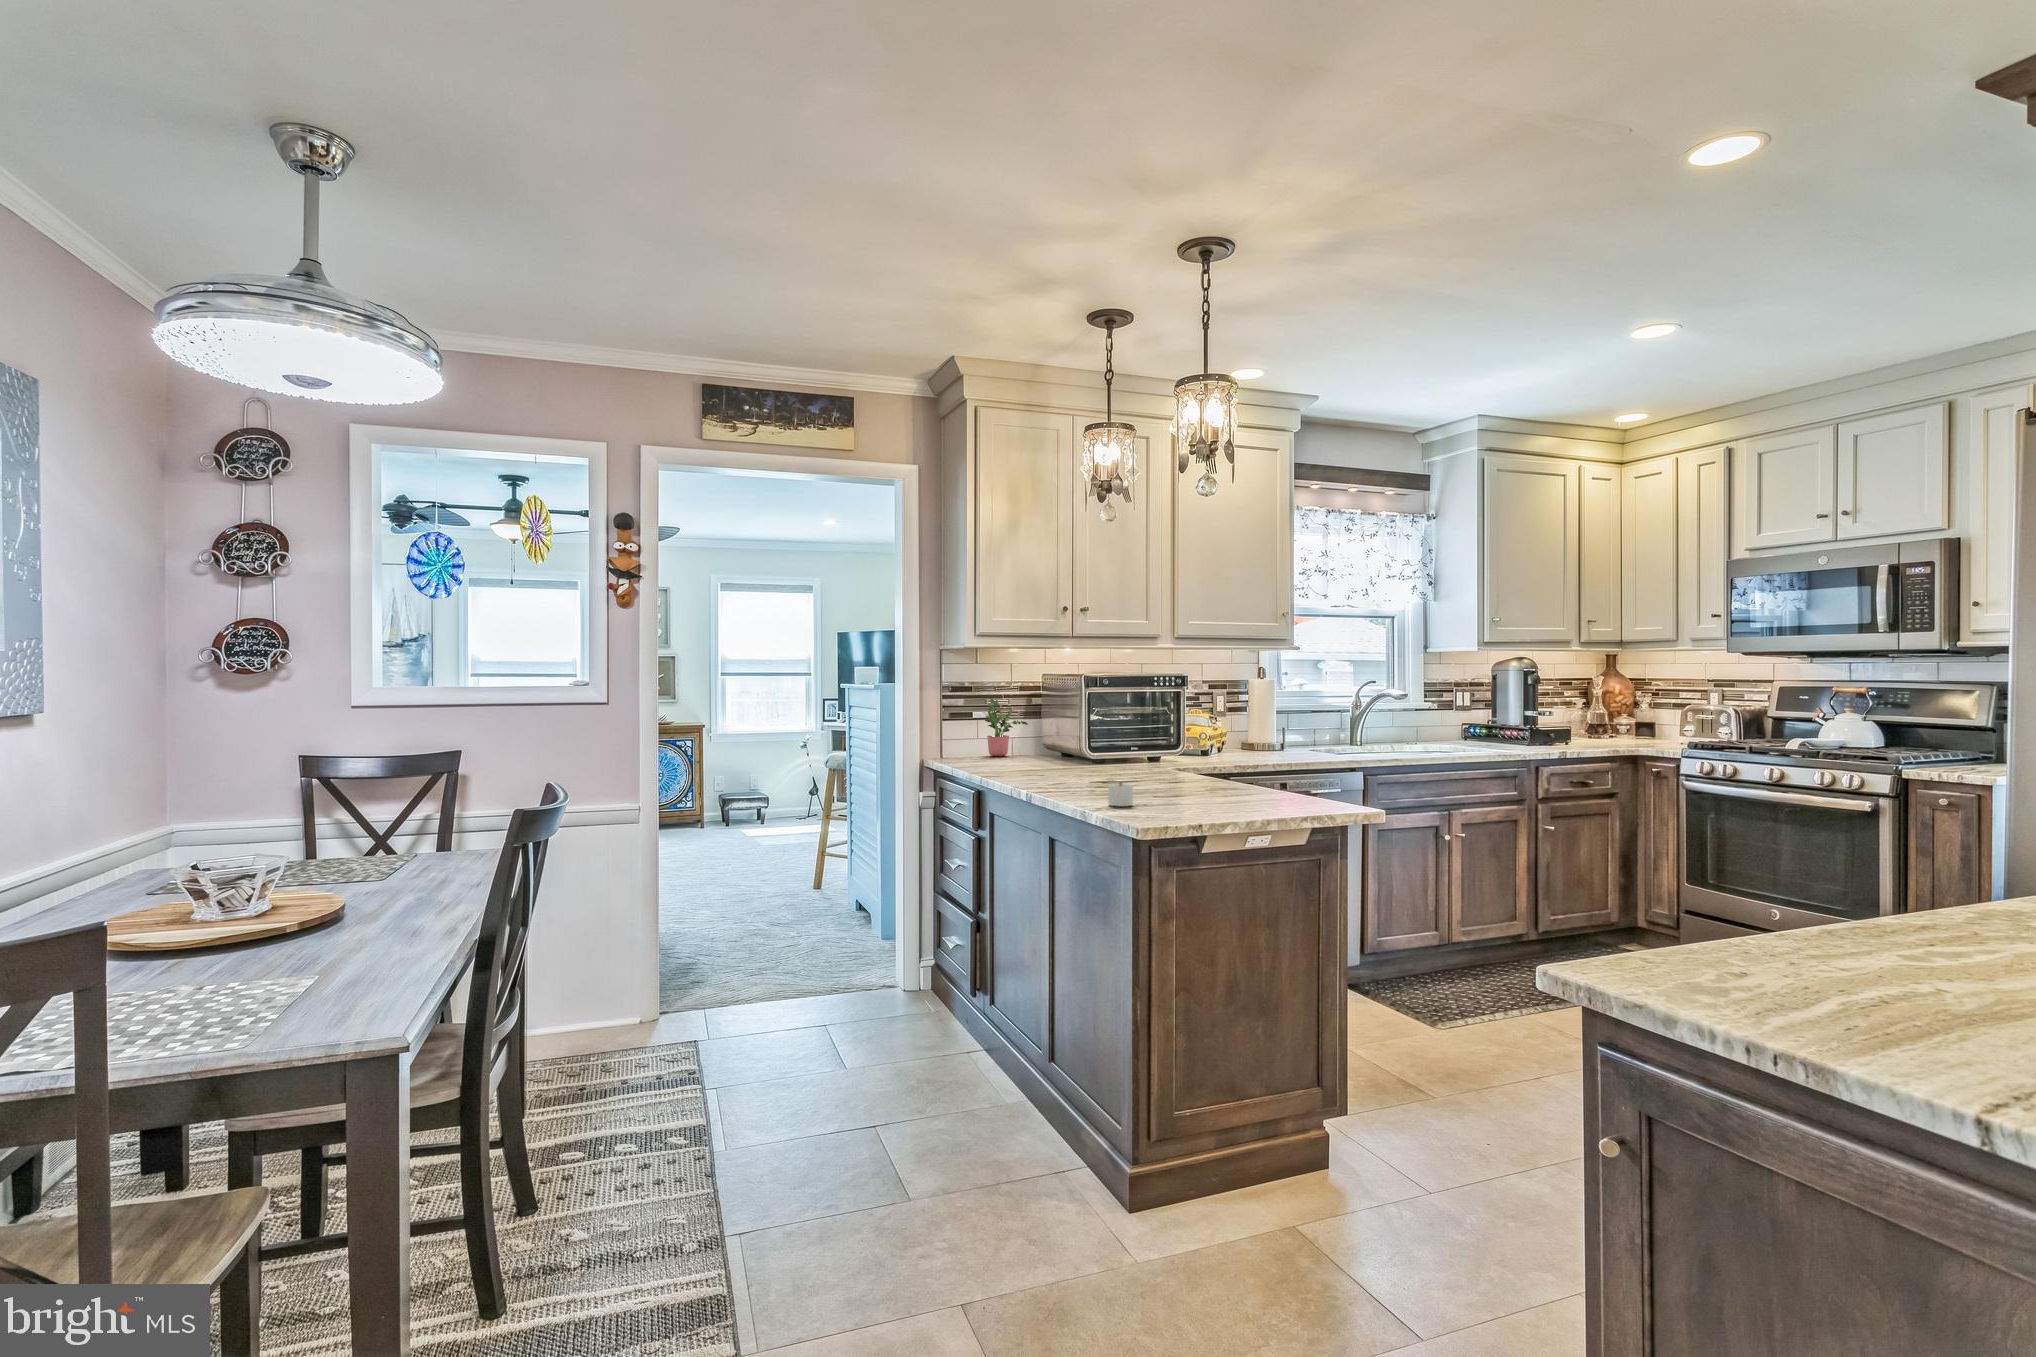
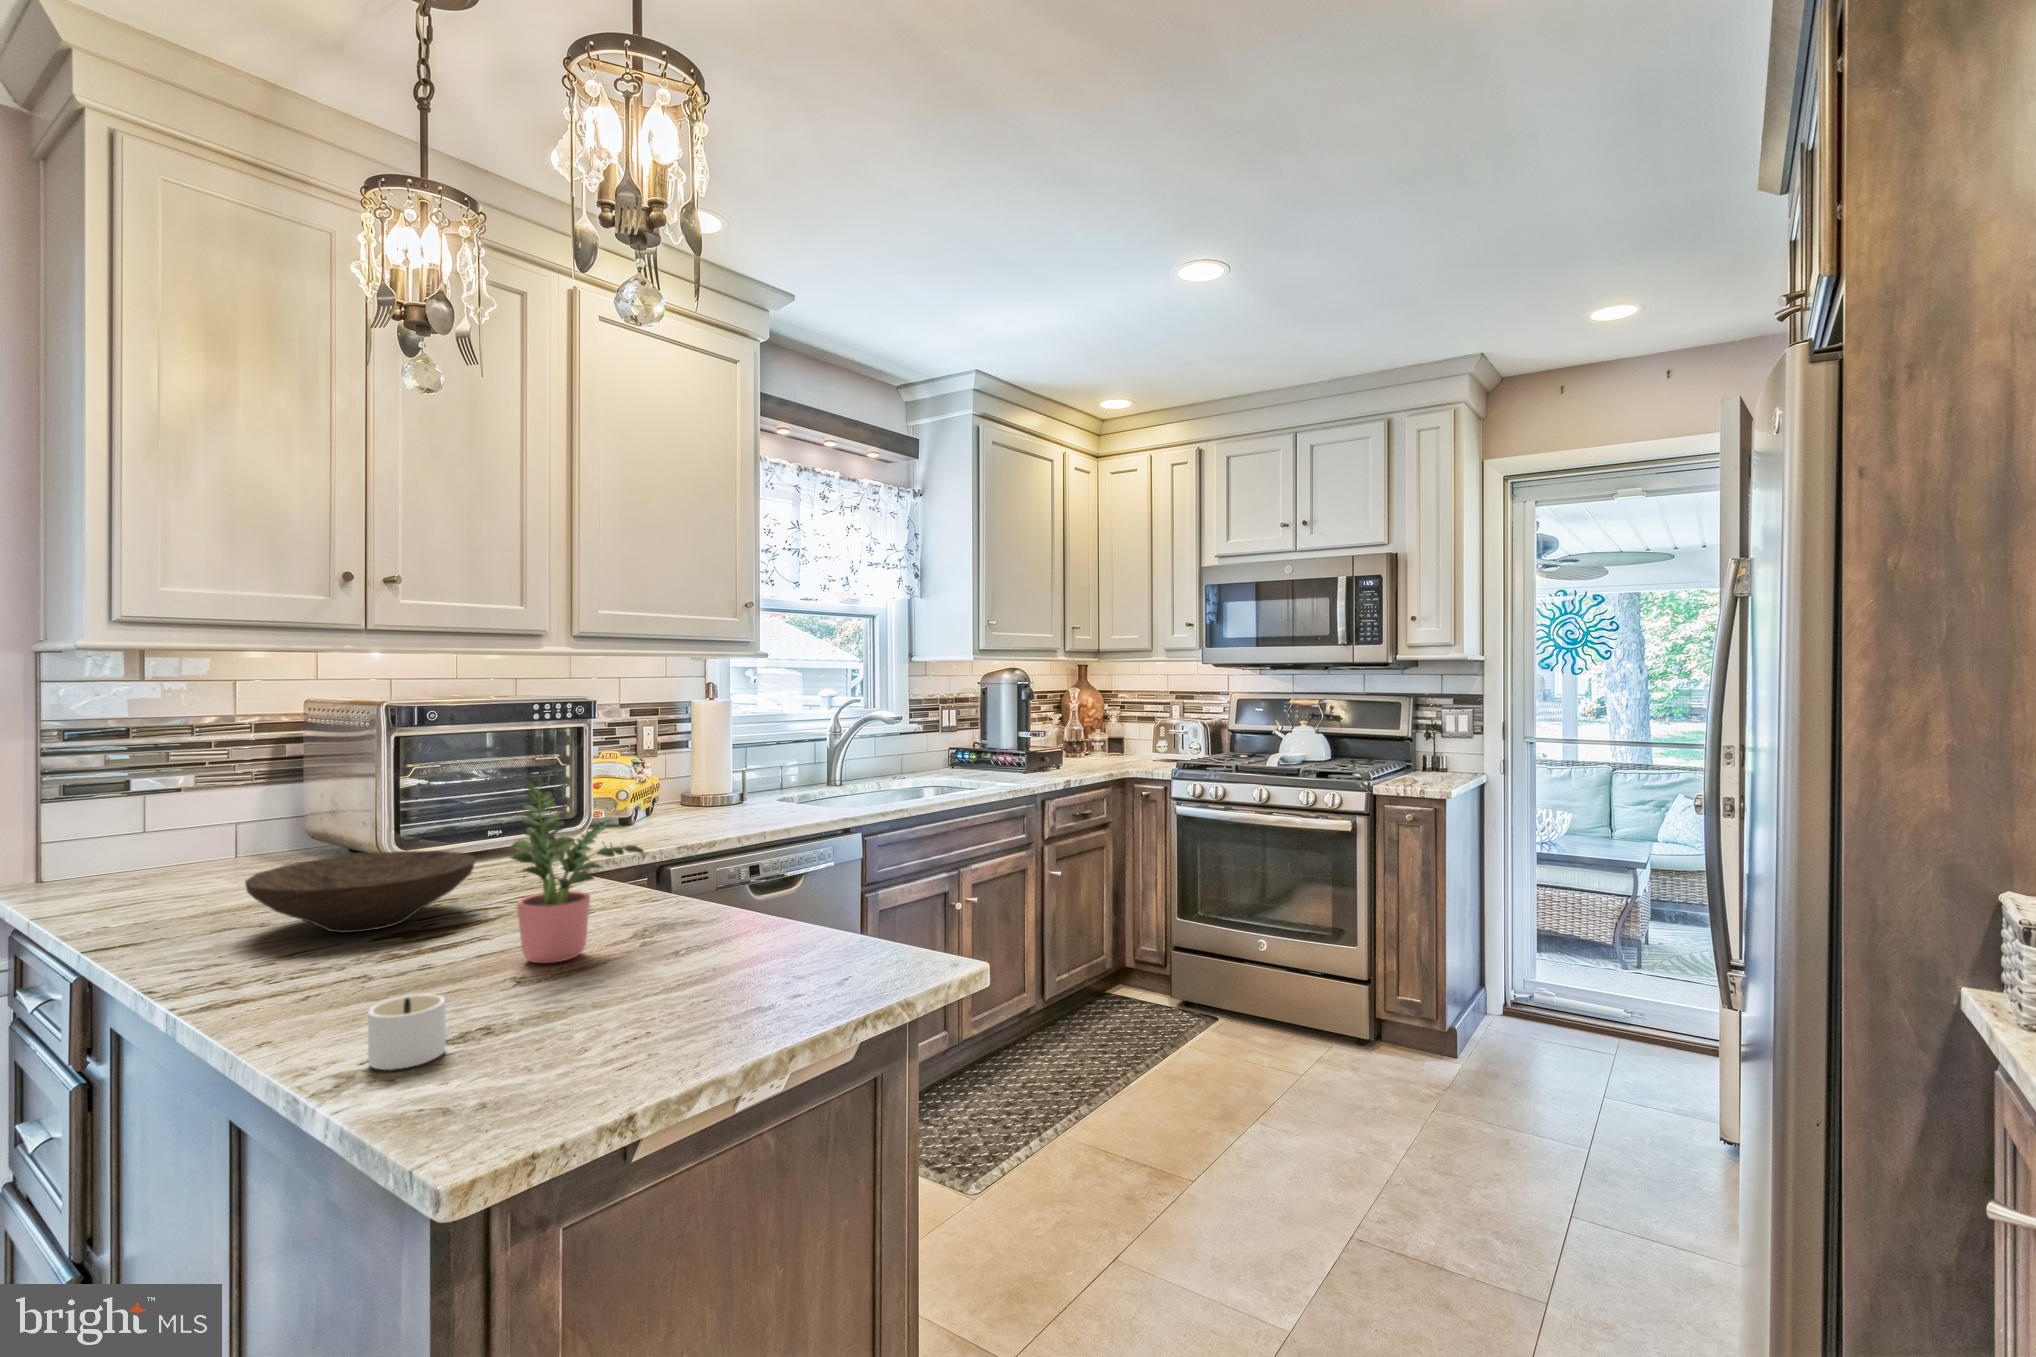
potted plant: present [985,697,1028,756] -> present [511,777,644,963]
wooden bowl: none [1042,748,1132,780] -> present [245,851,475,933]

